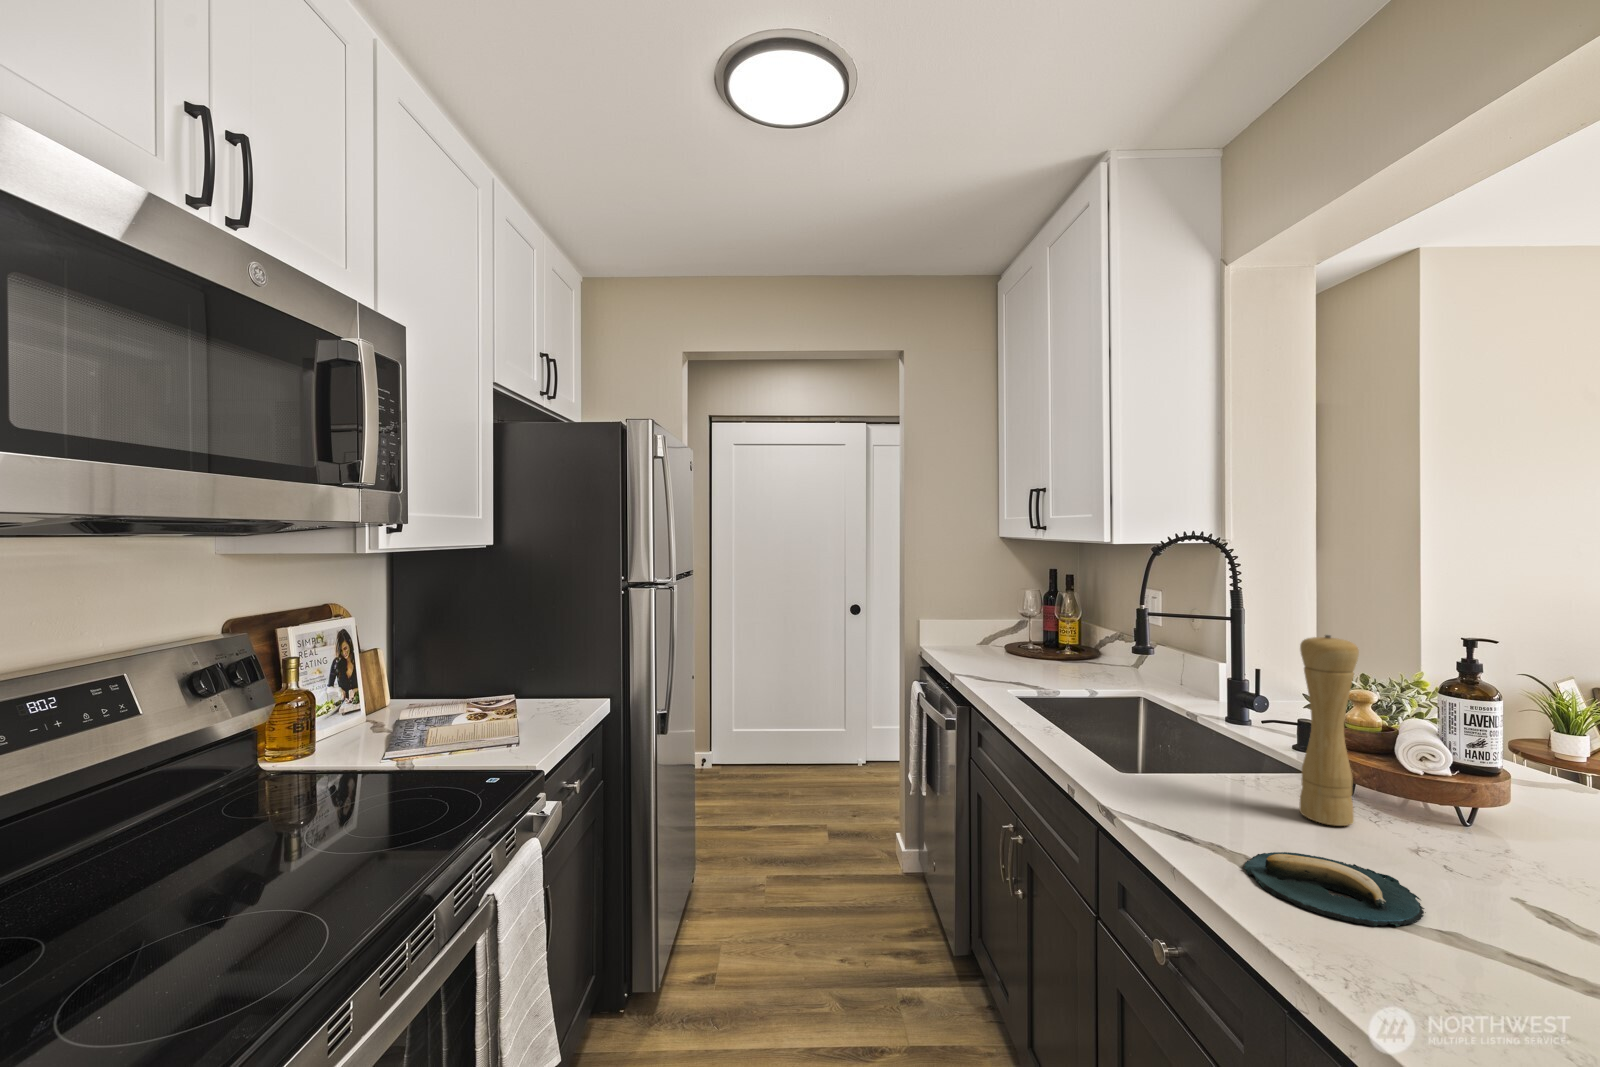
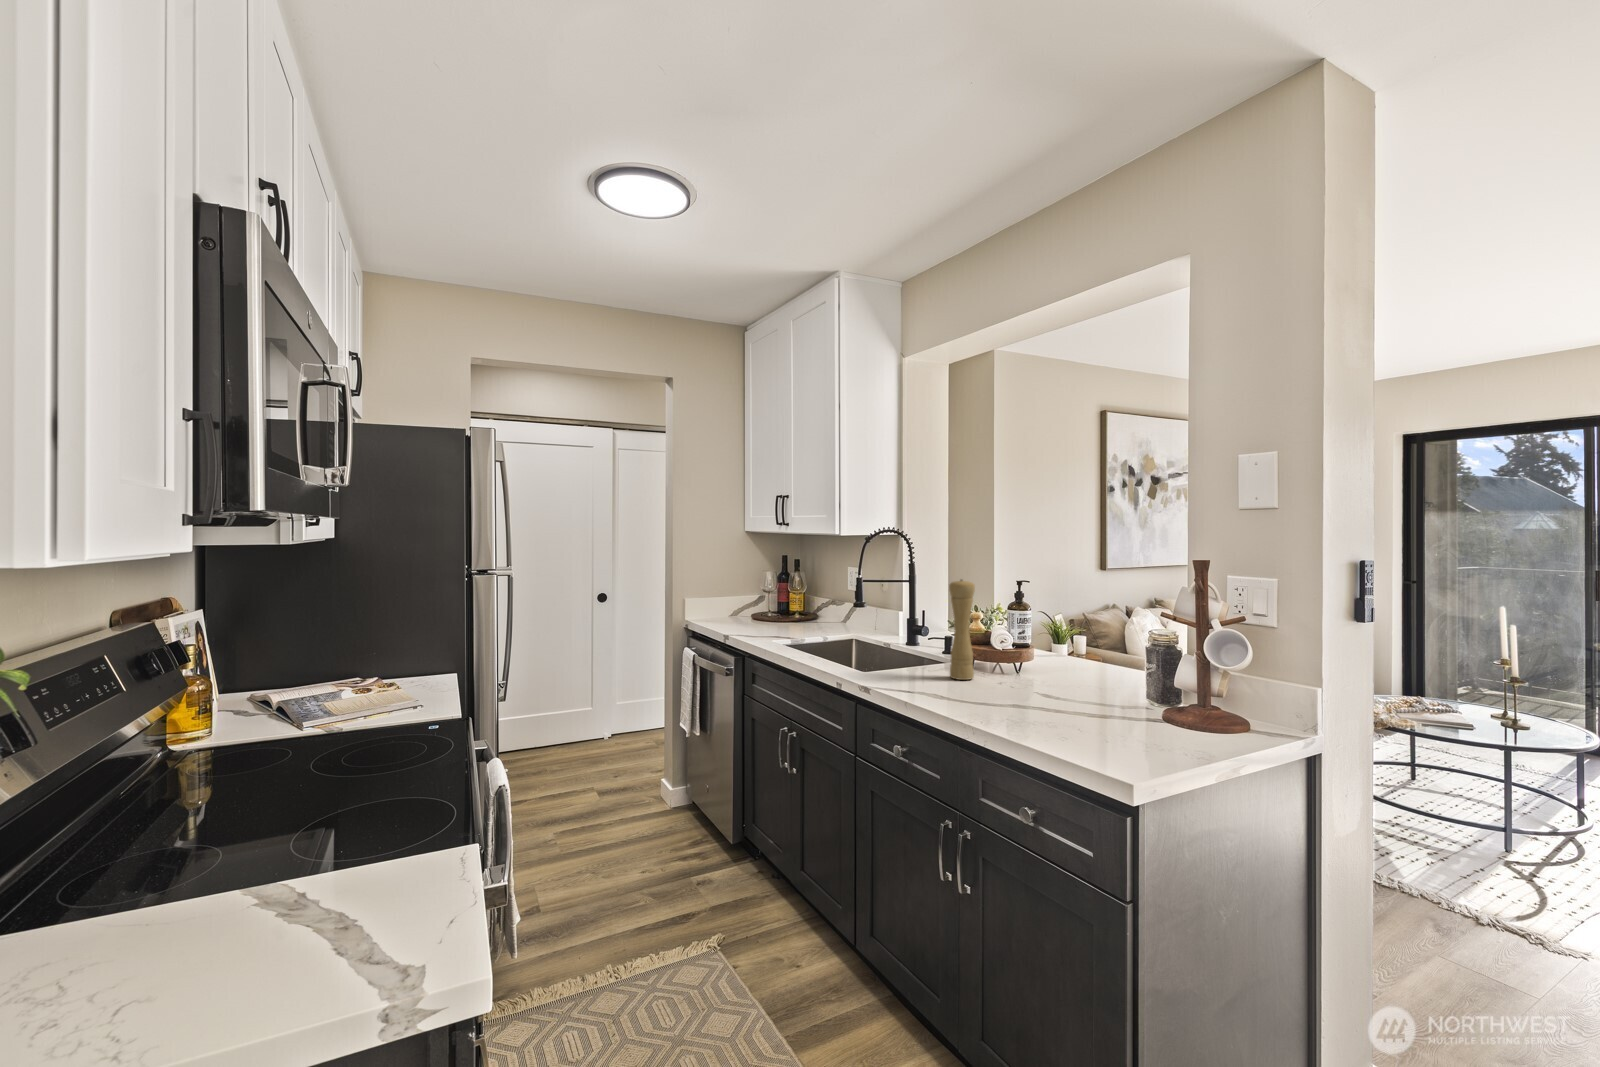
banana: present [1244,852,1424,926] -> none [930,687,1003,707]

